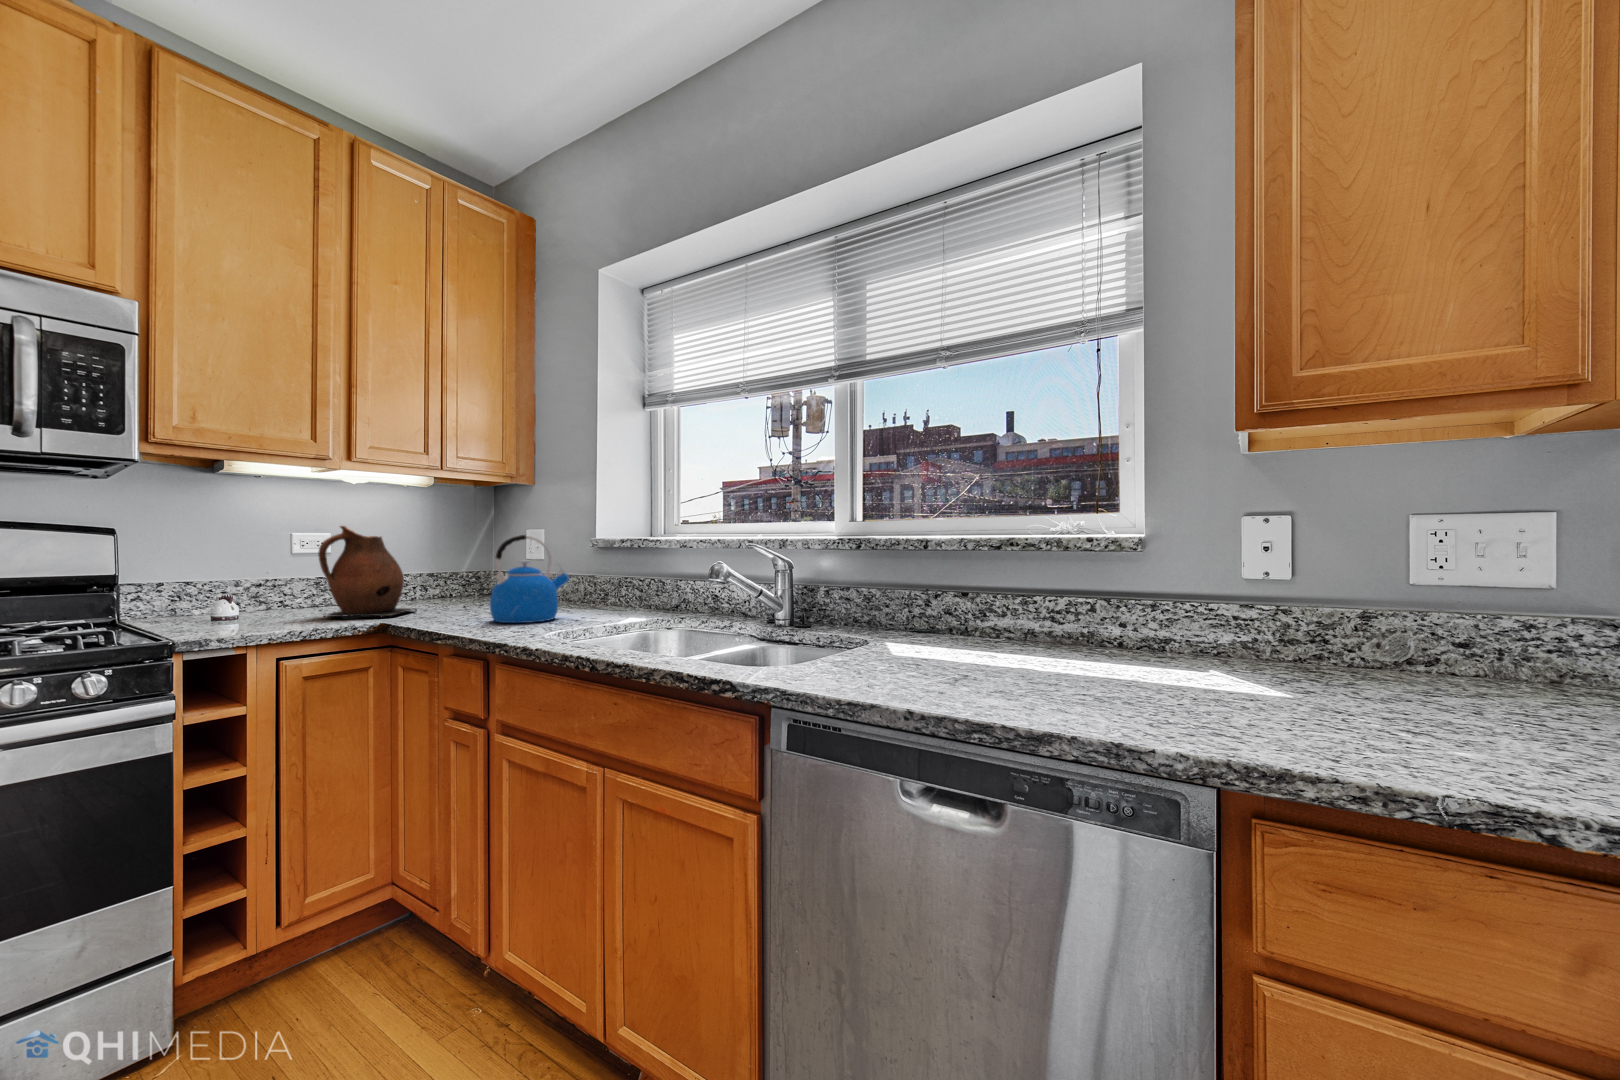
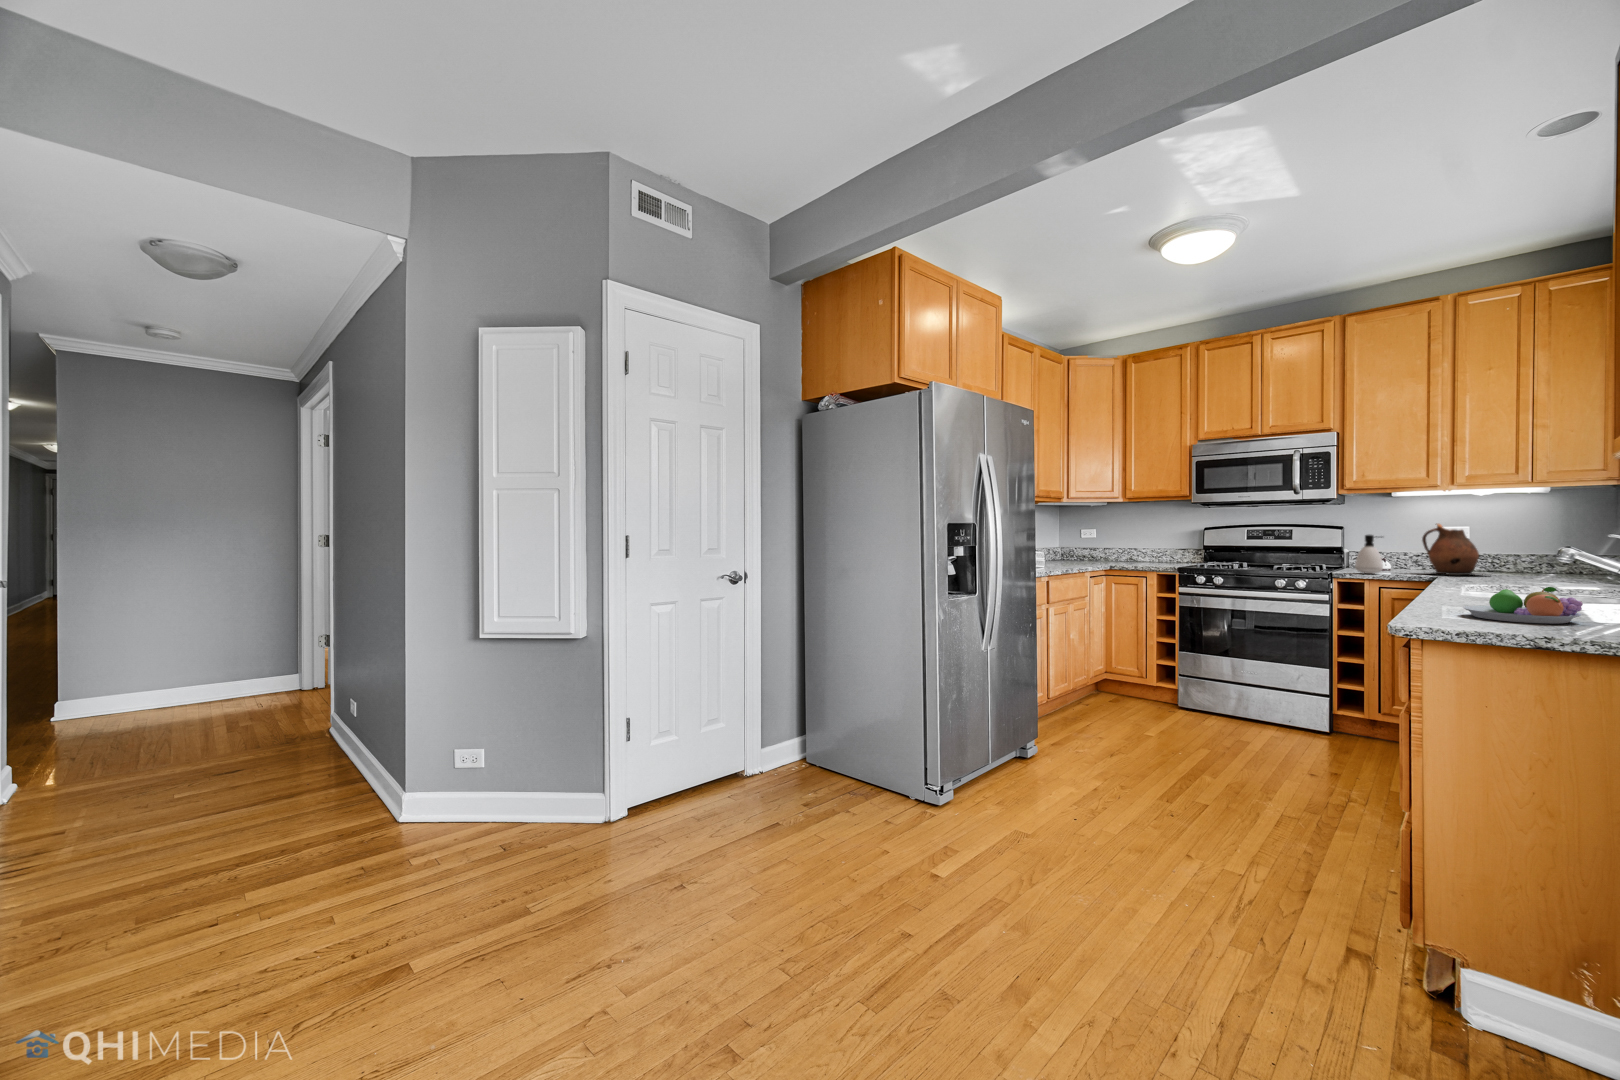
kettle: present [490,535,570,623] -> none [1488,529,1562,584]
soap dispenser: none [224,546,285,632] -> present [1355,535,1383,574]
fruit bowl: none [1080,633,1289,726] -> present [1463,587,1583,624]

